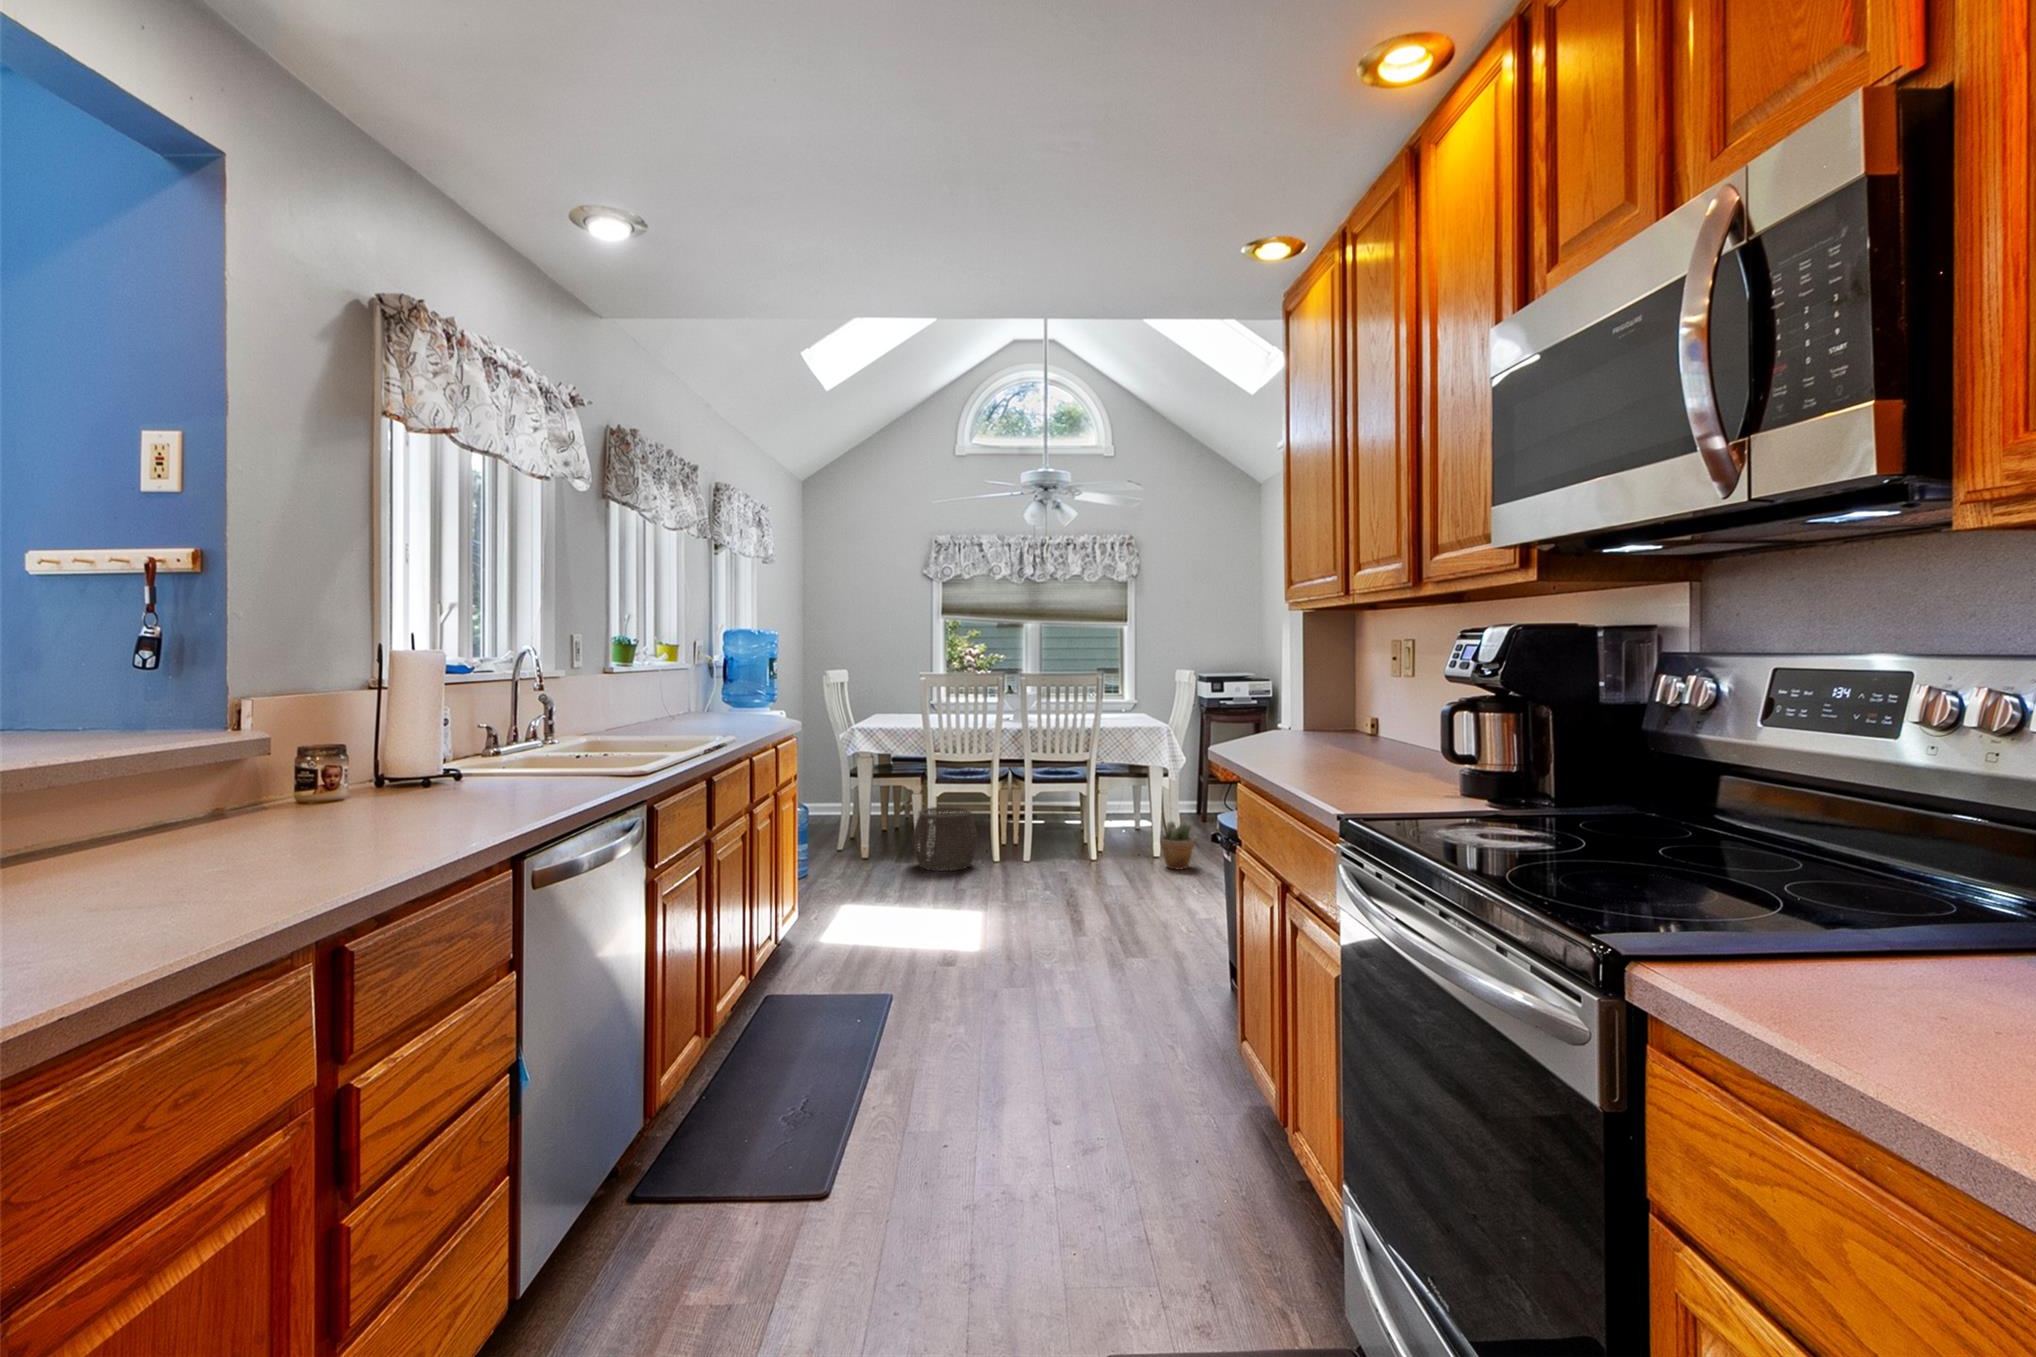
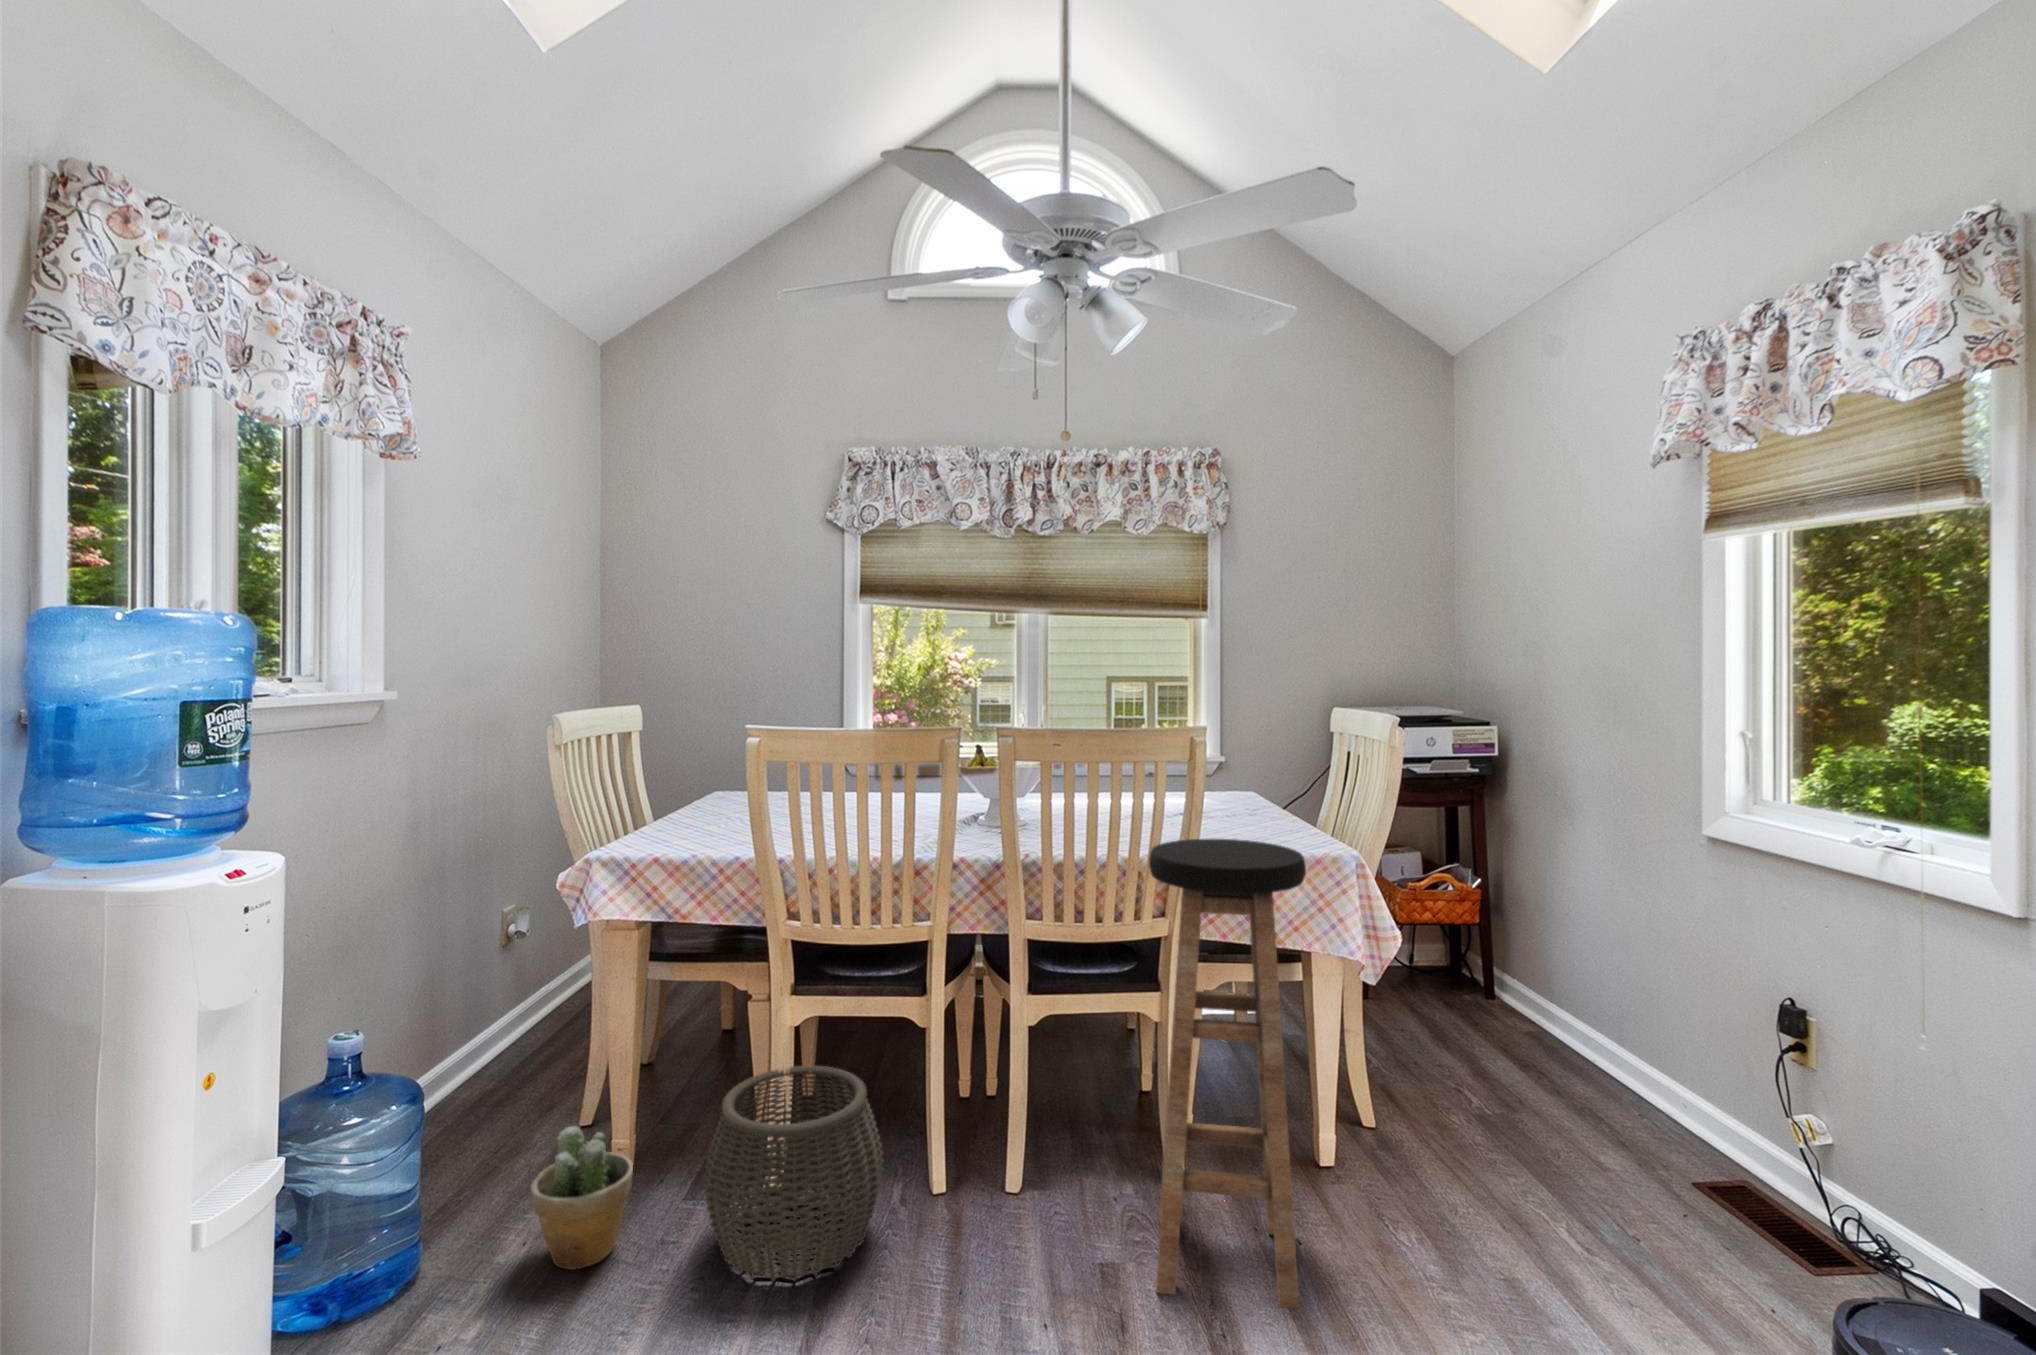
bar stool: none [1077,716,1134,875] -> present [1149,839,1306,1308]
potted plant: present [1160,821,1195,869] -> present [531,1126,633,1270]

